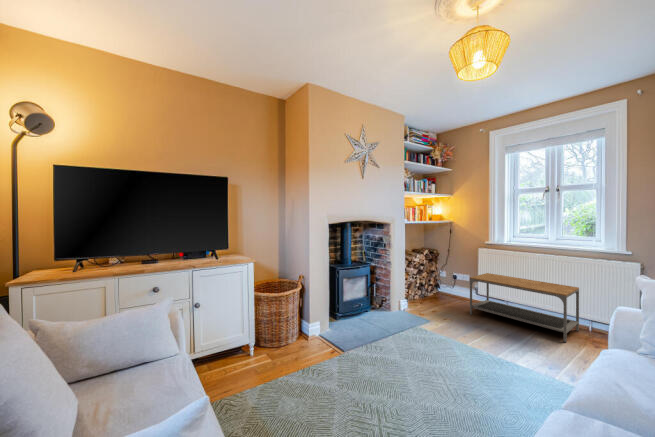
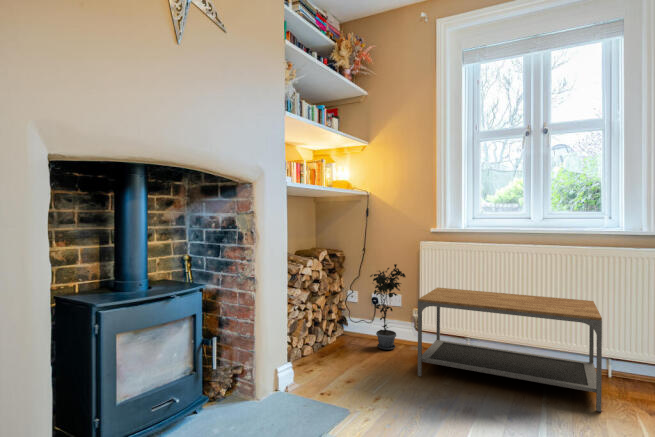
potted plant: none [449,259,469,302] -> present [370,264,406,350]

